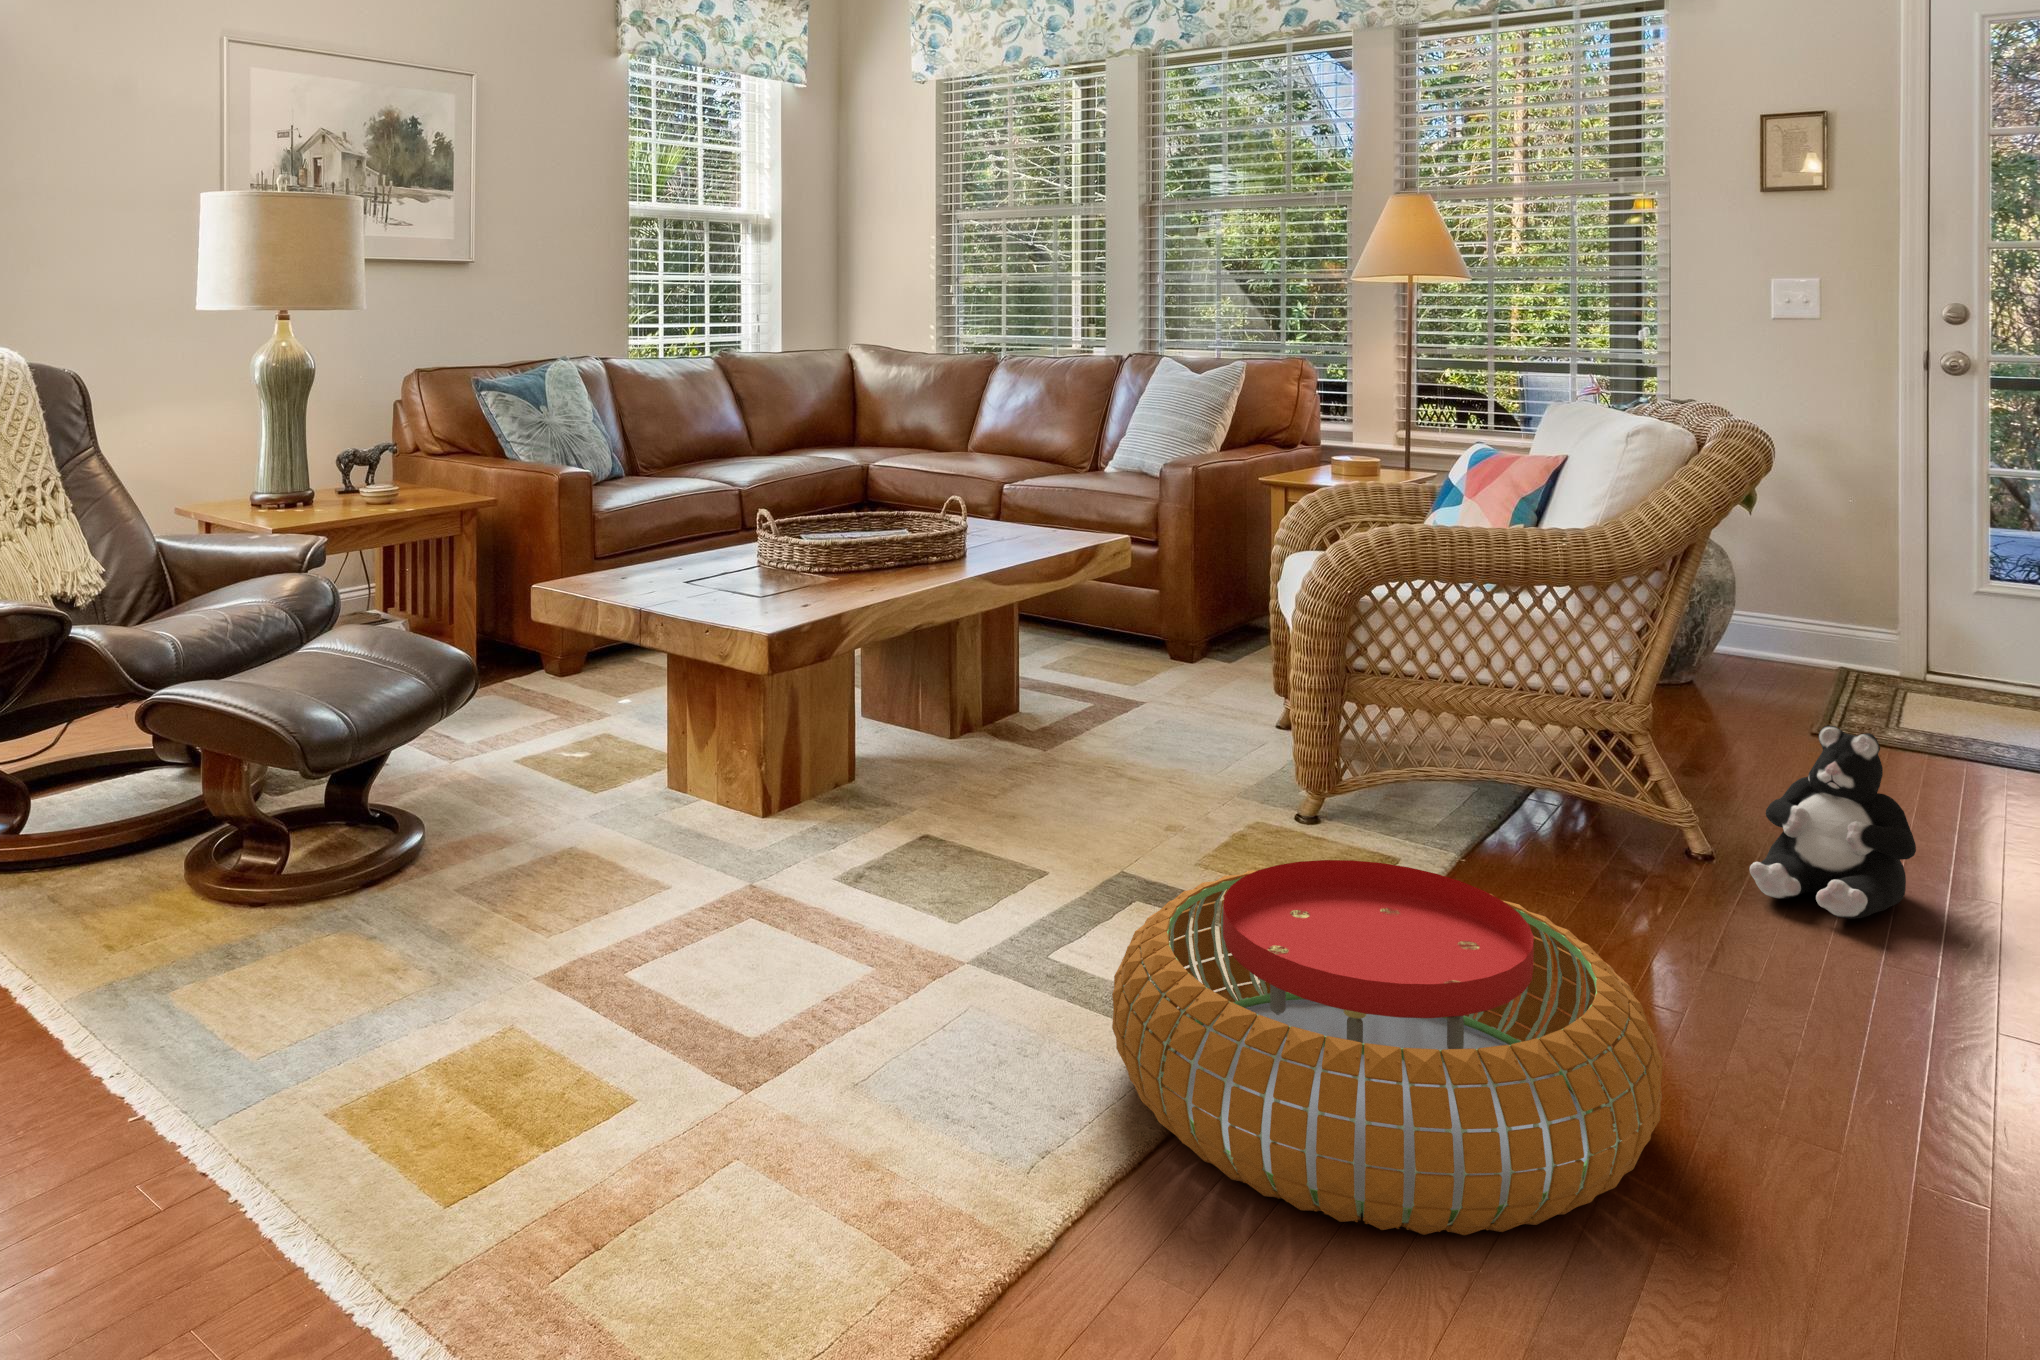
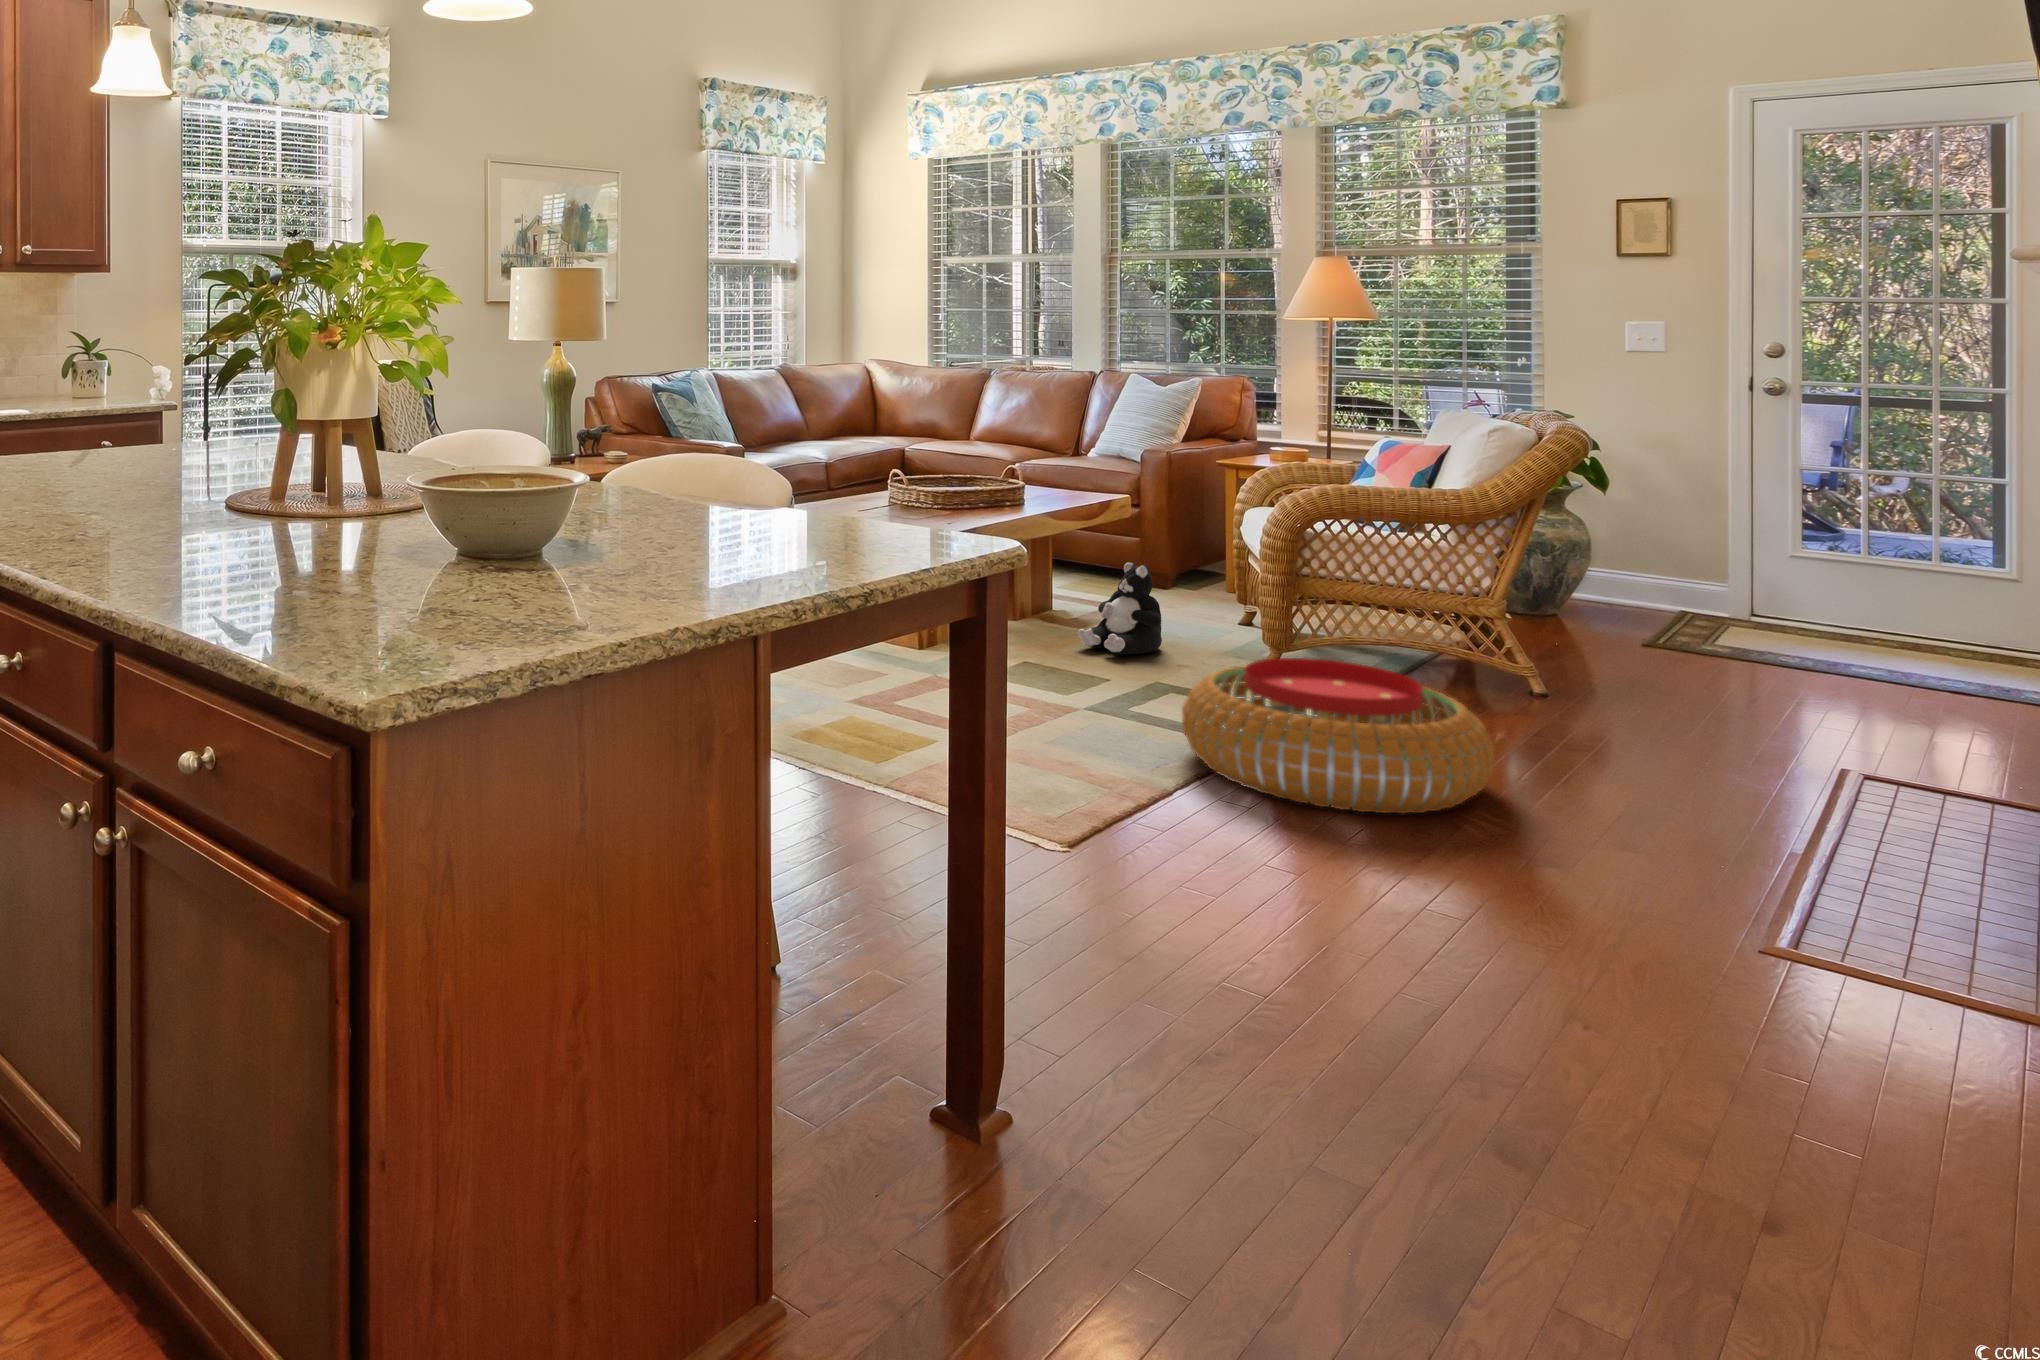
plush toy: present [1750,725,1916,919] -> present [1078,562,1162,654]

